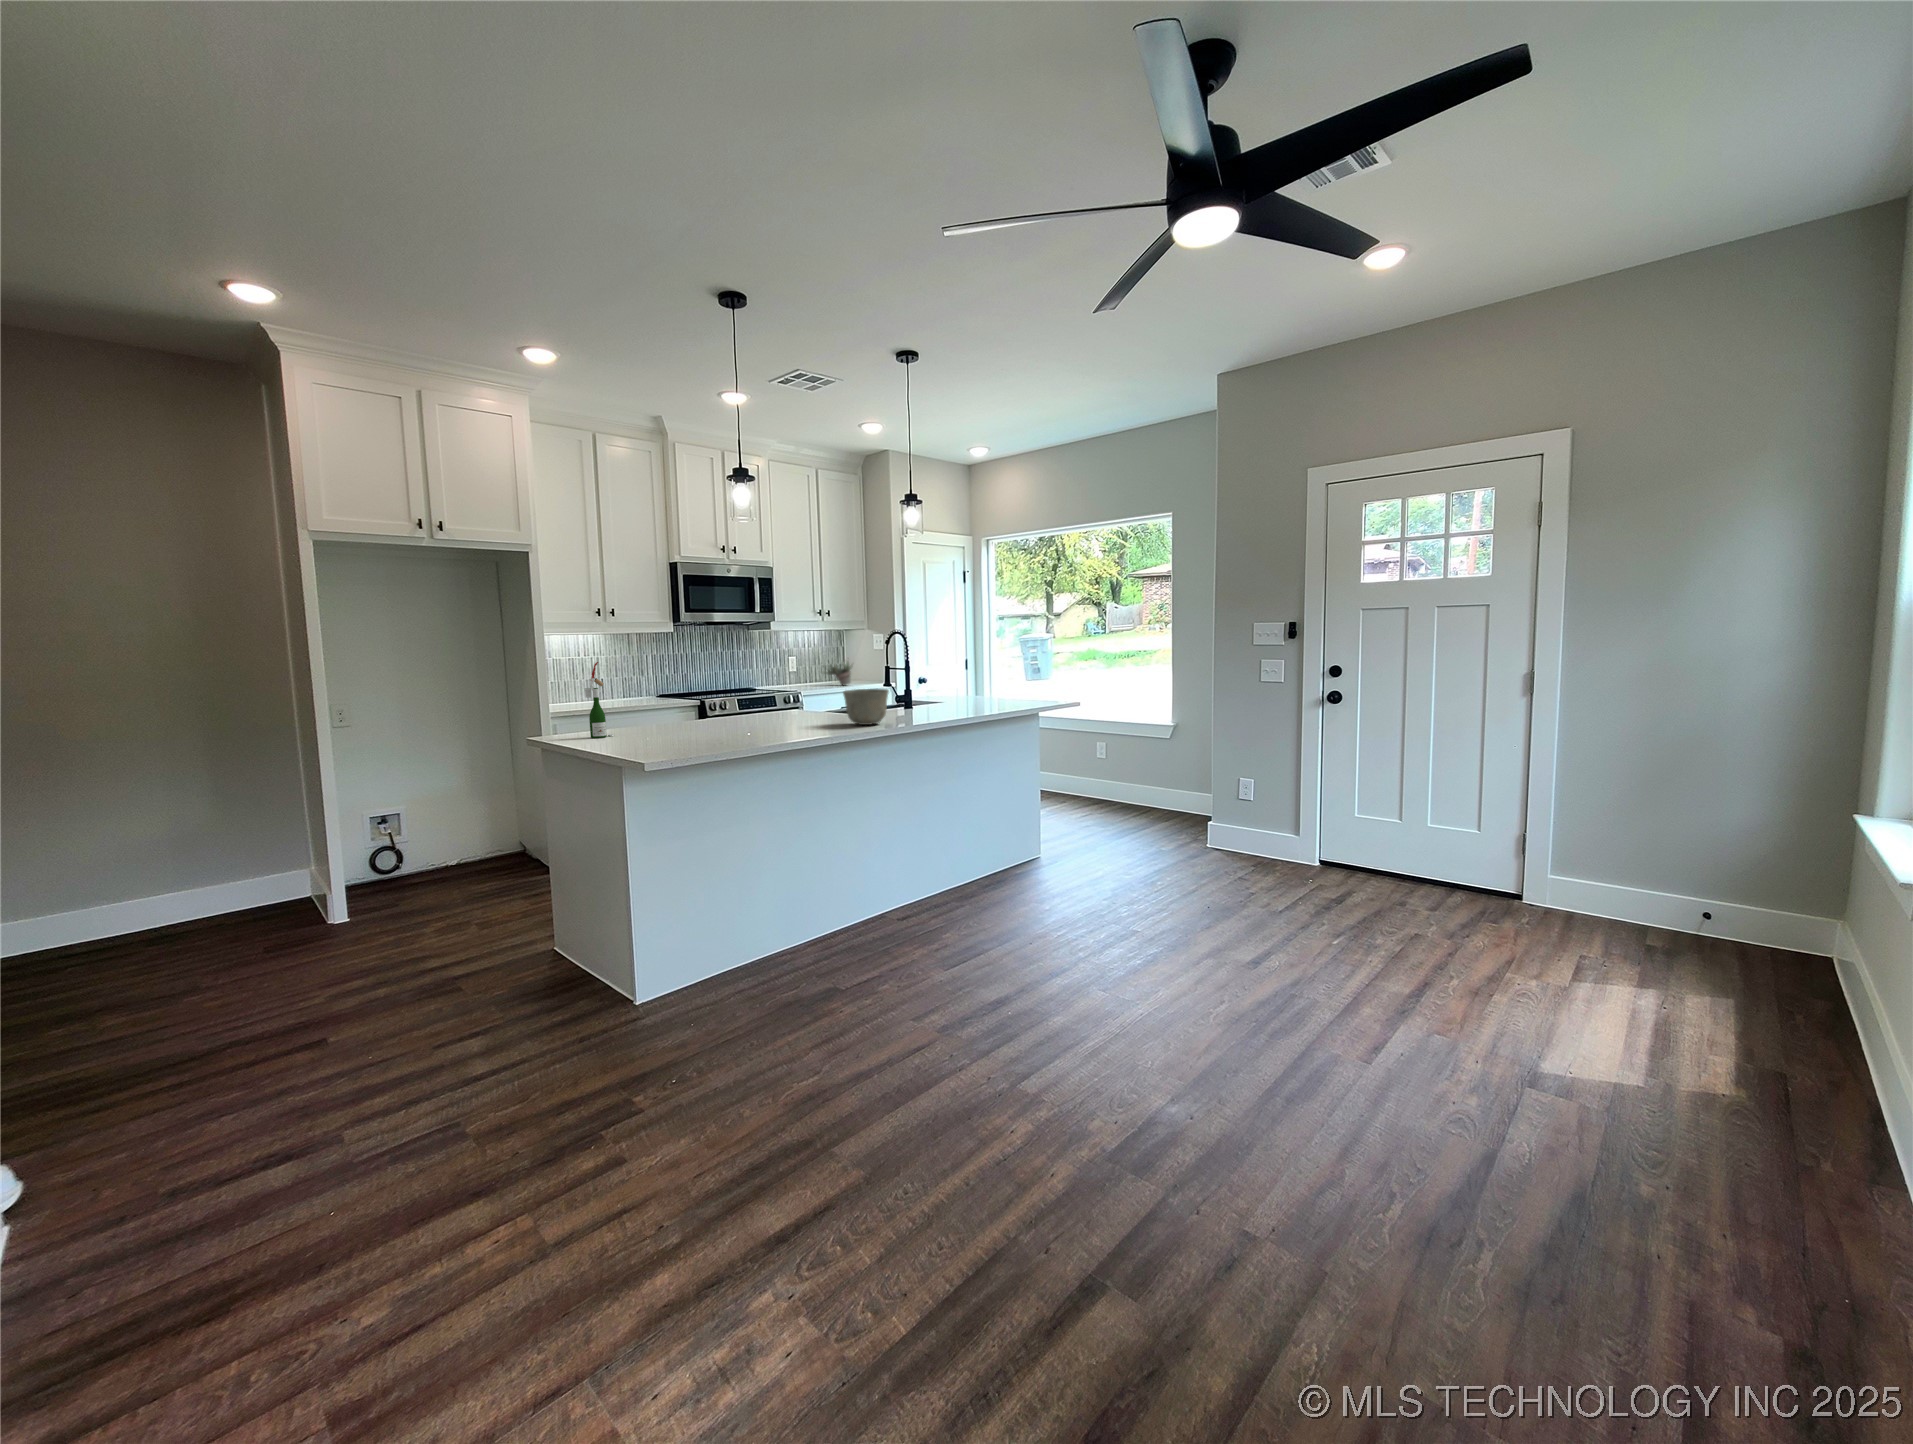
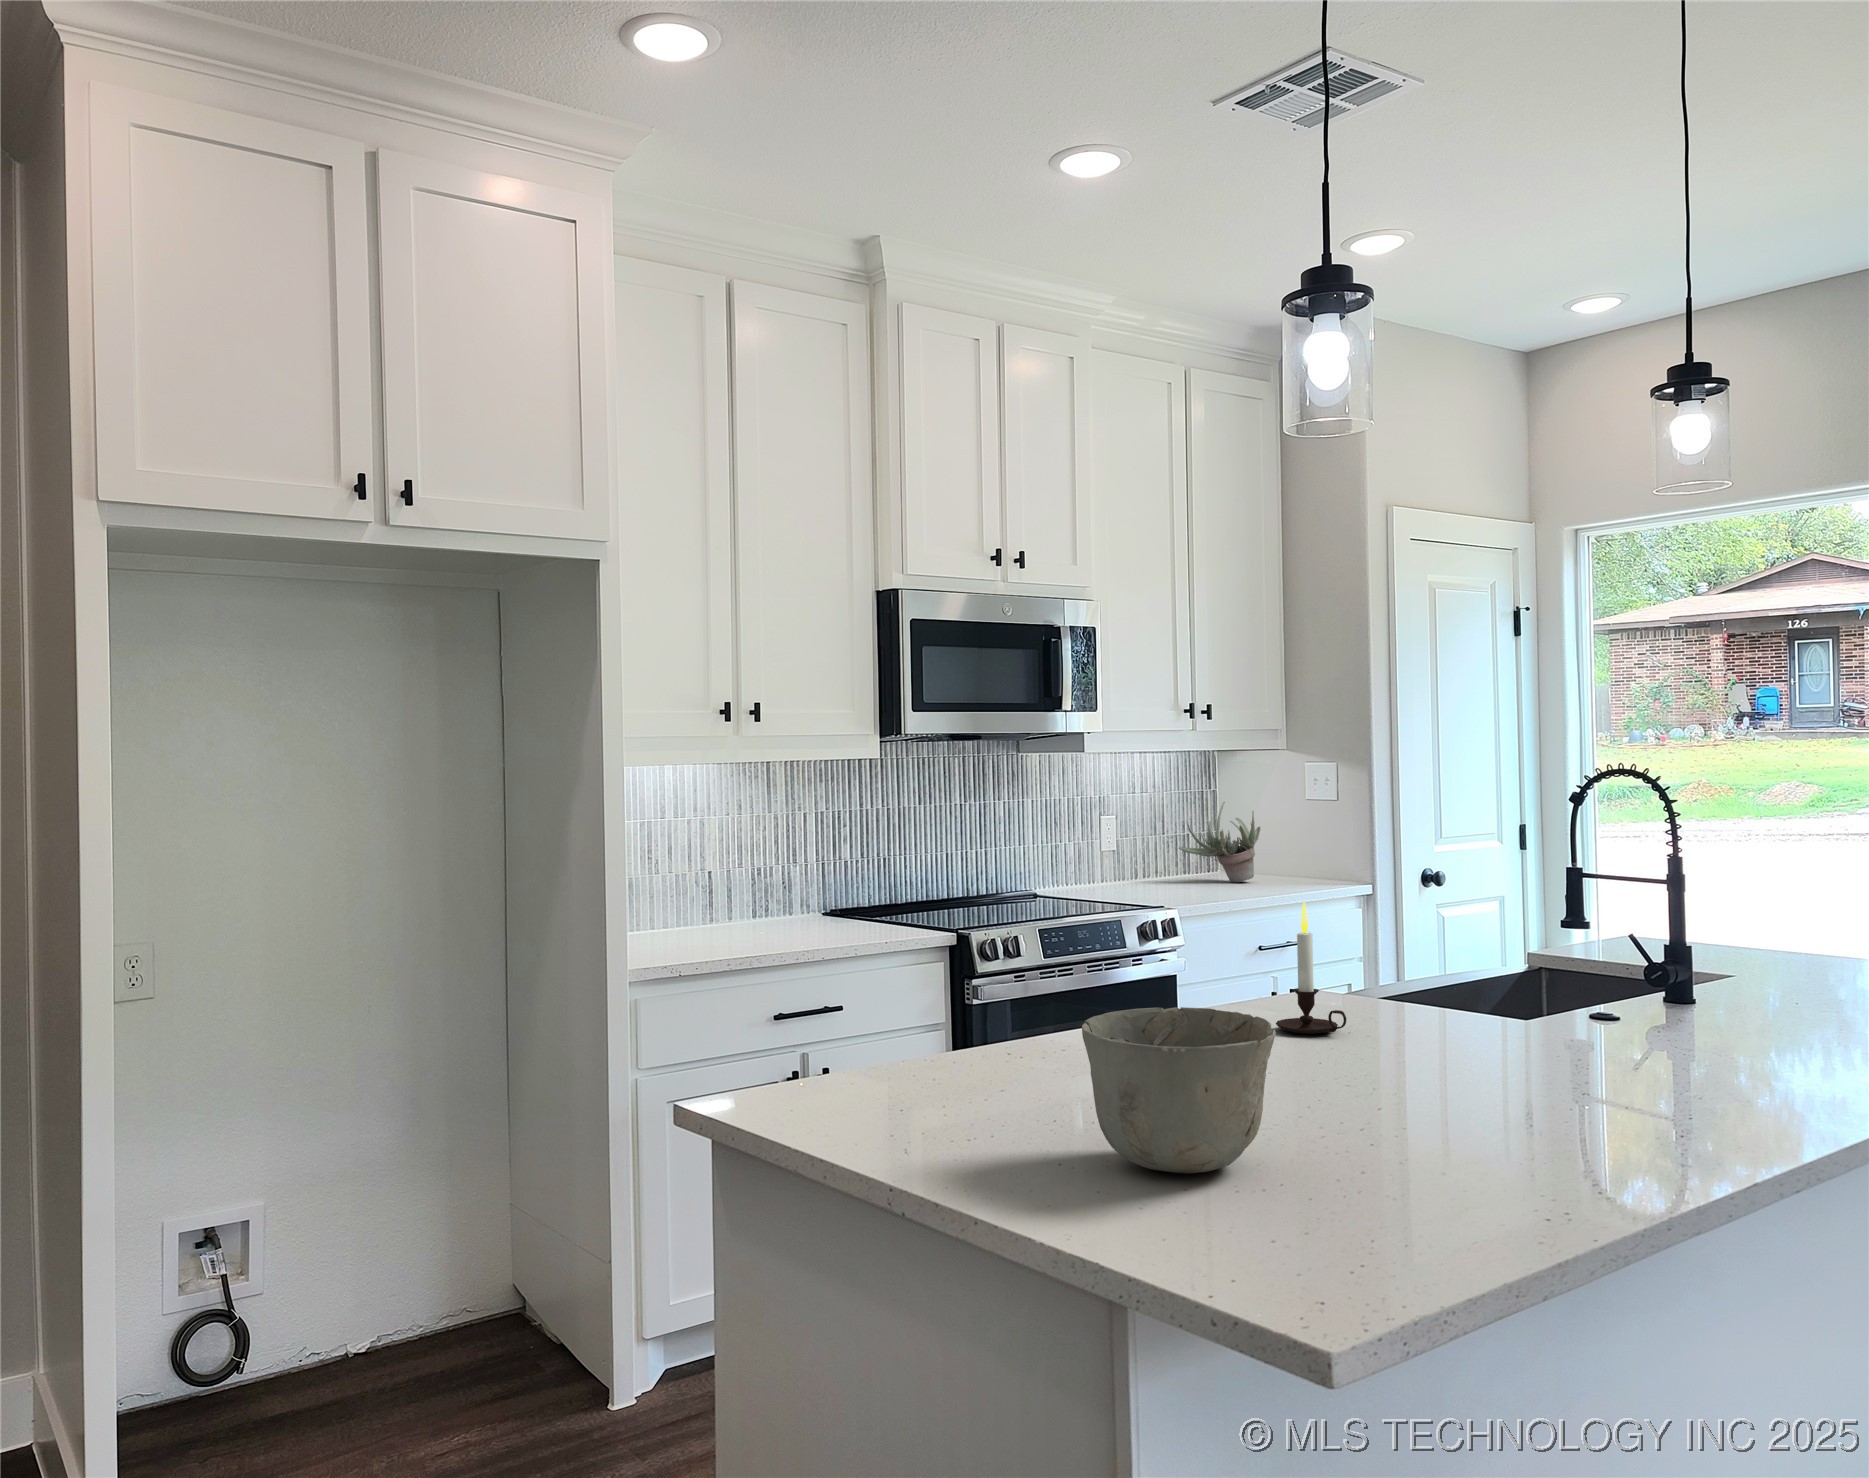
wine bottle: present [585,662,613,738] -> none [845,865,918,1108]
candle: none [761,678,782,722] -> present [1276,902,1346,1034]
ceramic bowl: present [843,689,889,725] -> present [1082,1007,1276,1173]

